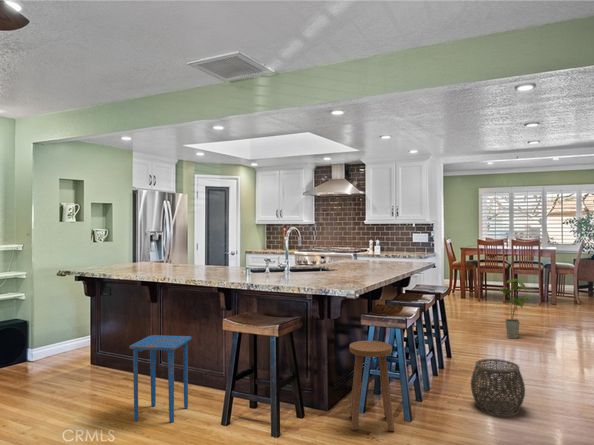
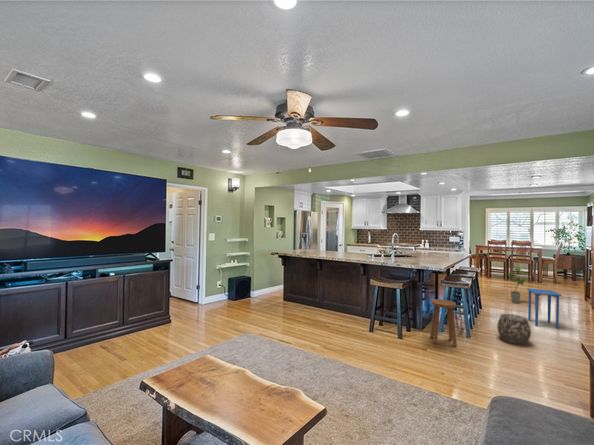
side table: present [129,335,192,423] -> present [527,288,561,329]

